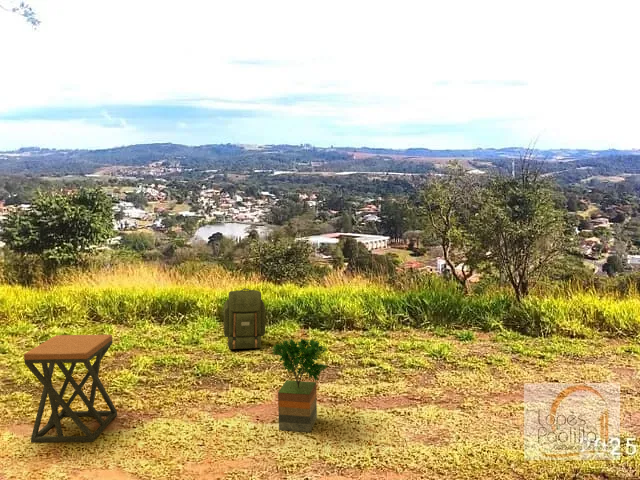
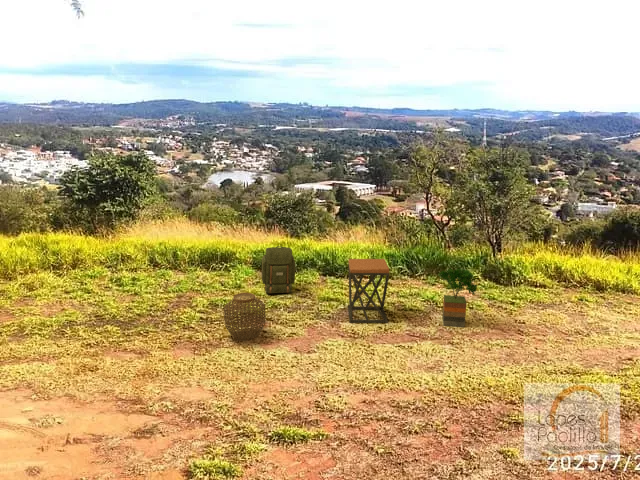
stool: present [24,335,117,442] -> present [348,259,389,323]
potted tree: present [272,339,327,432] -> present [439,269,477,327]
woven basket: none [164,345,219,408] -> present [224,293,265,340]

